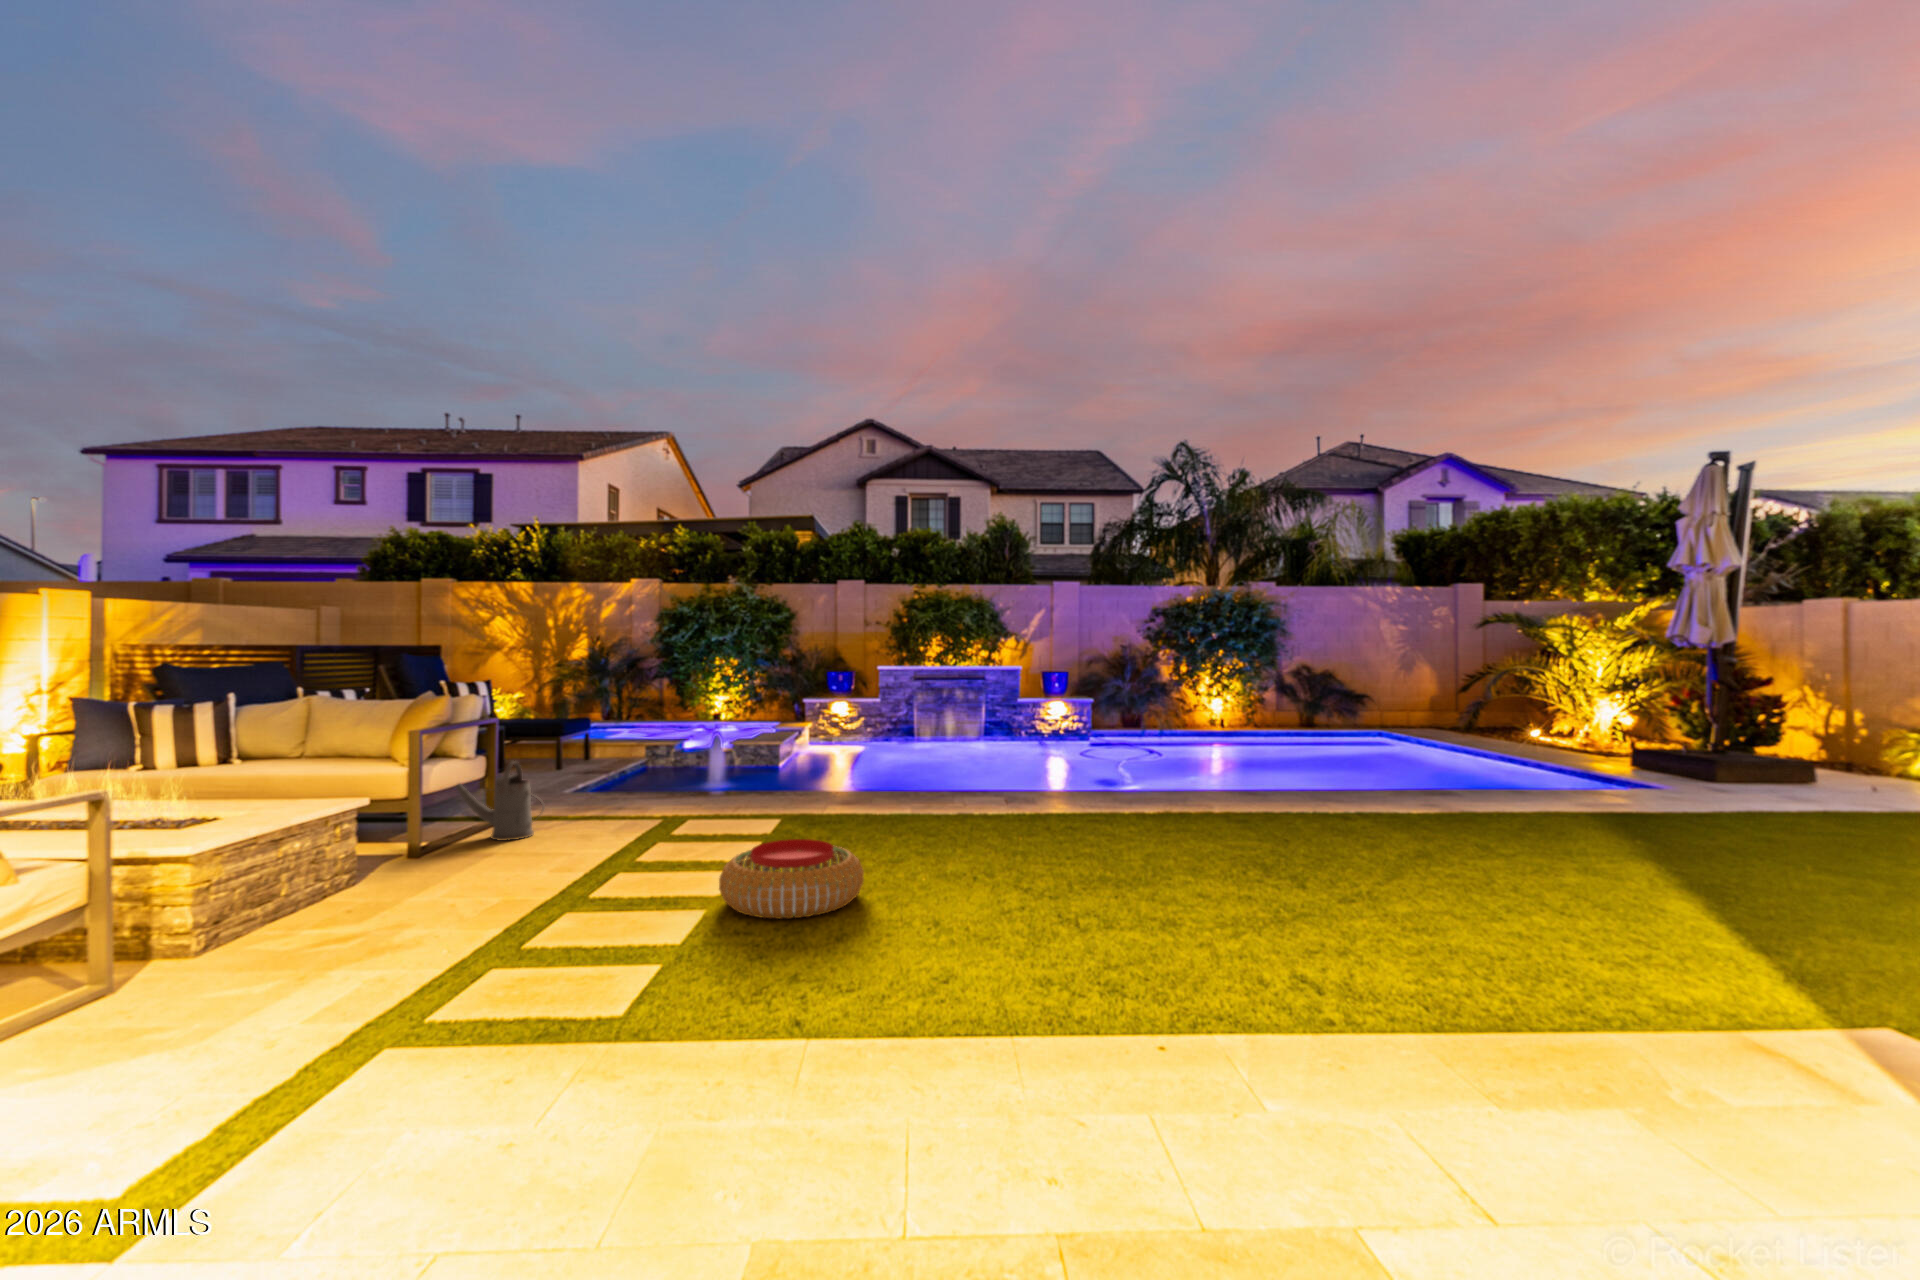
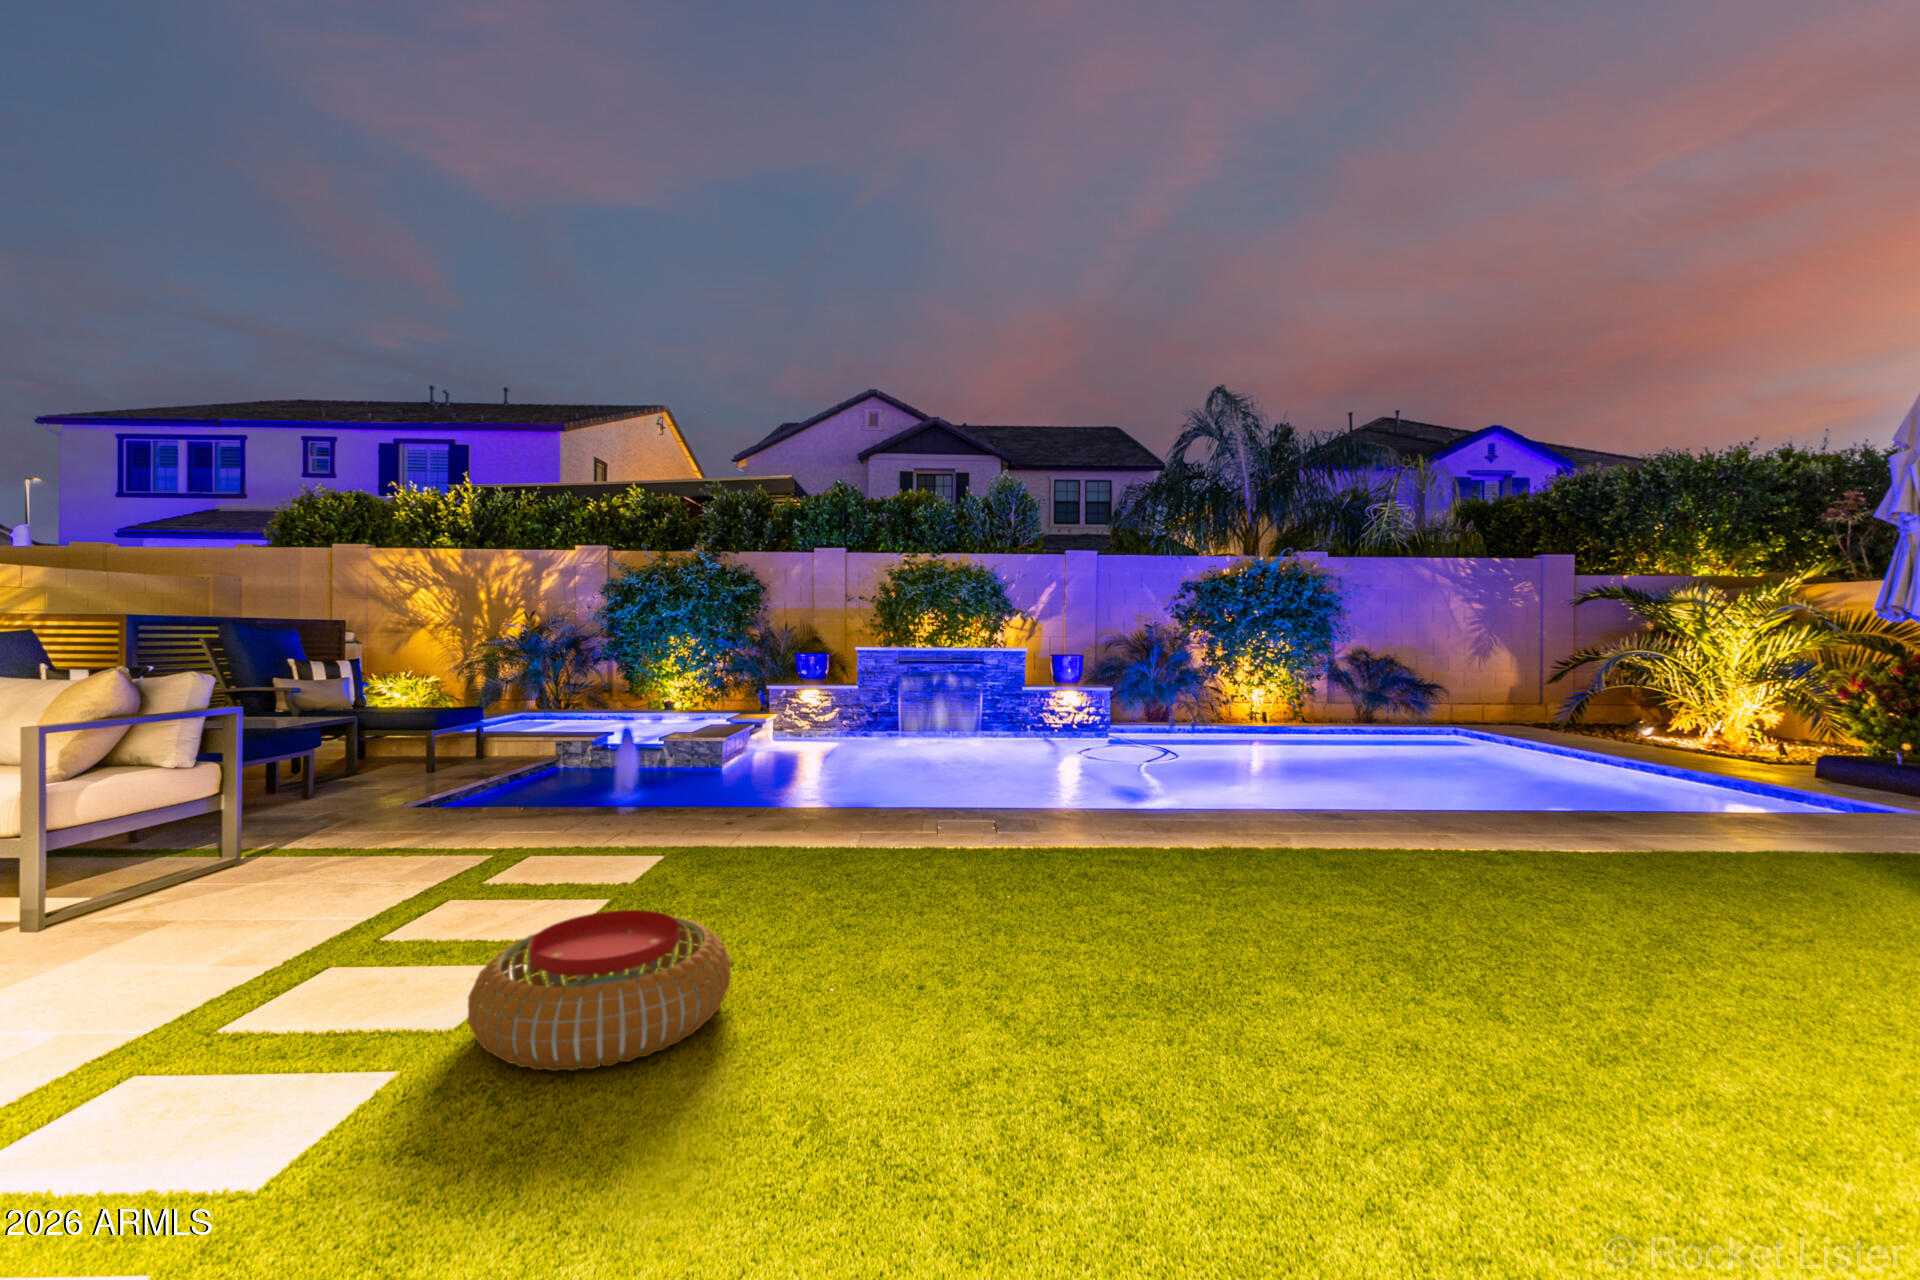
watering can: present [456,761,545,841] -> none [188,769,329,884]

